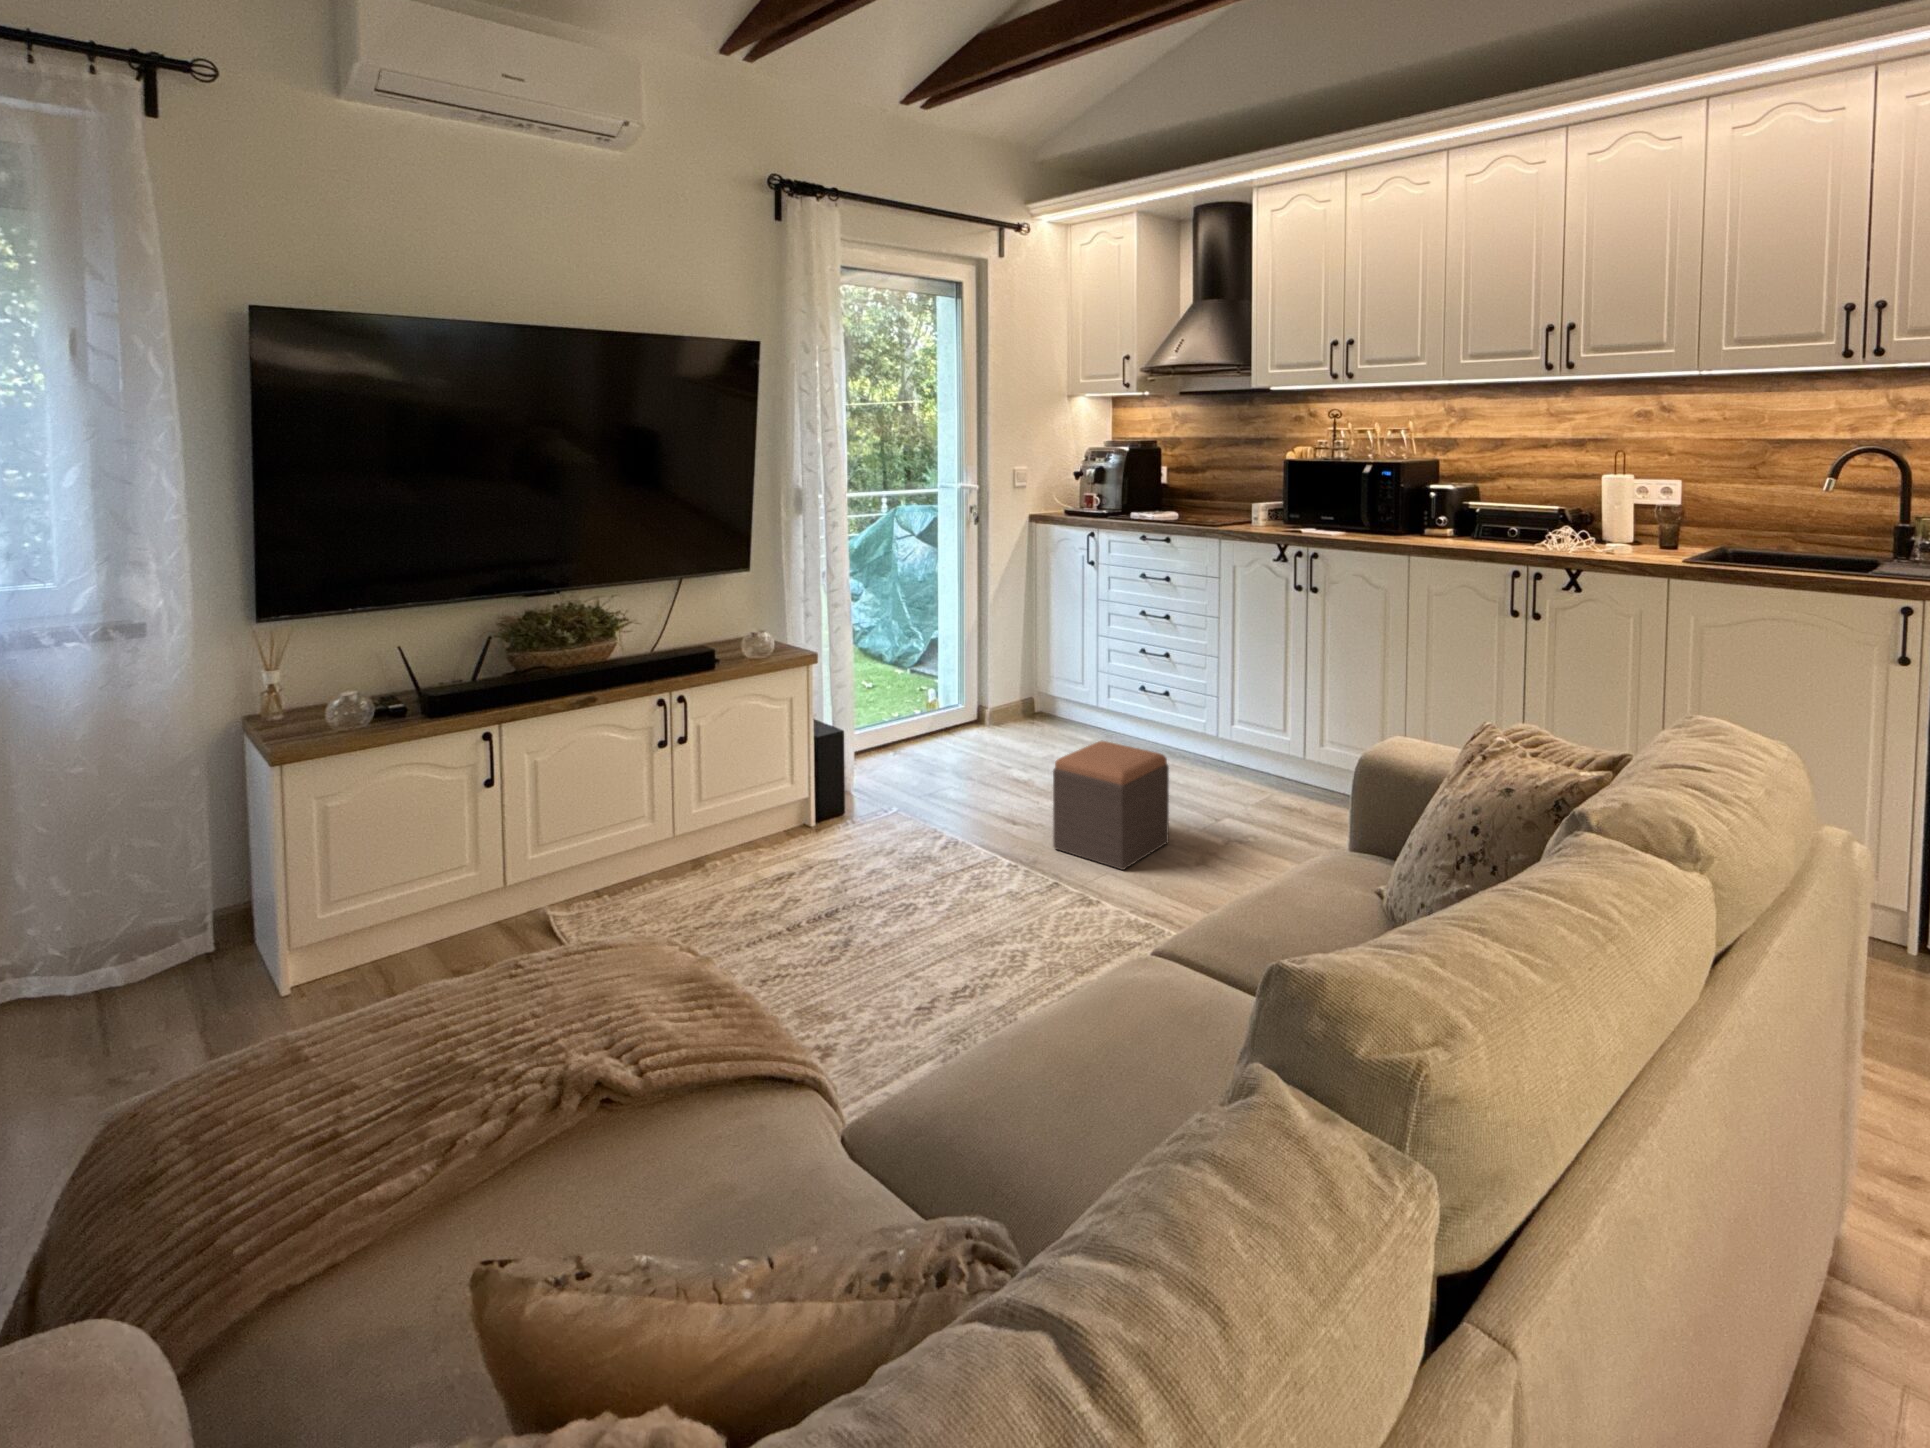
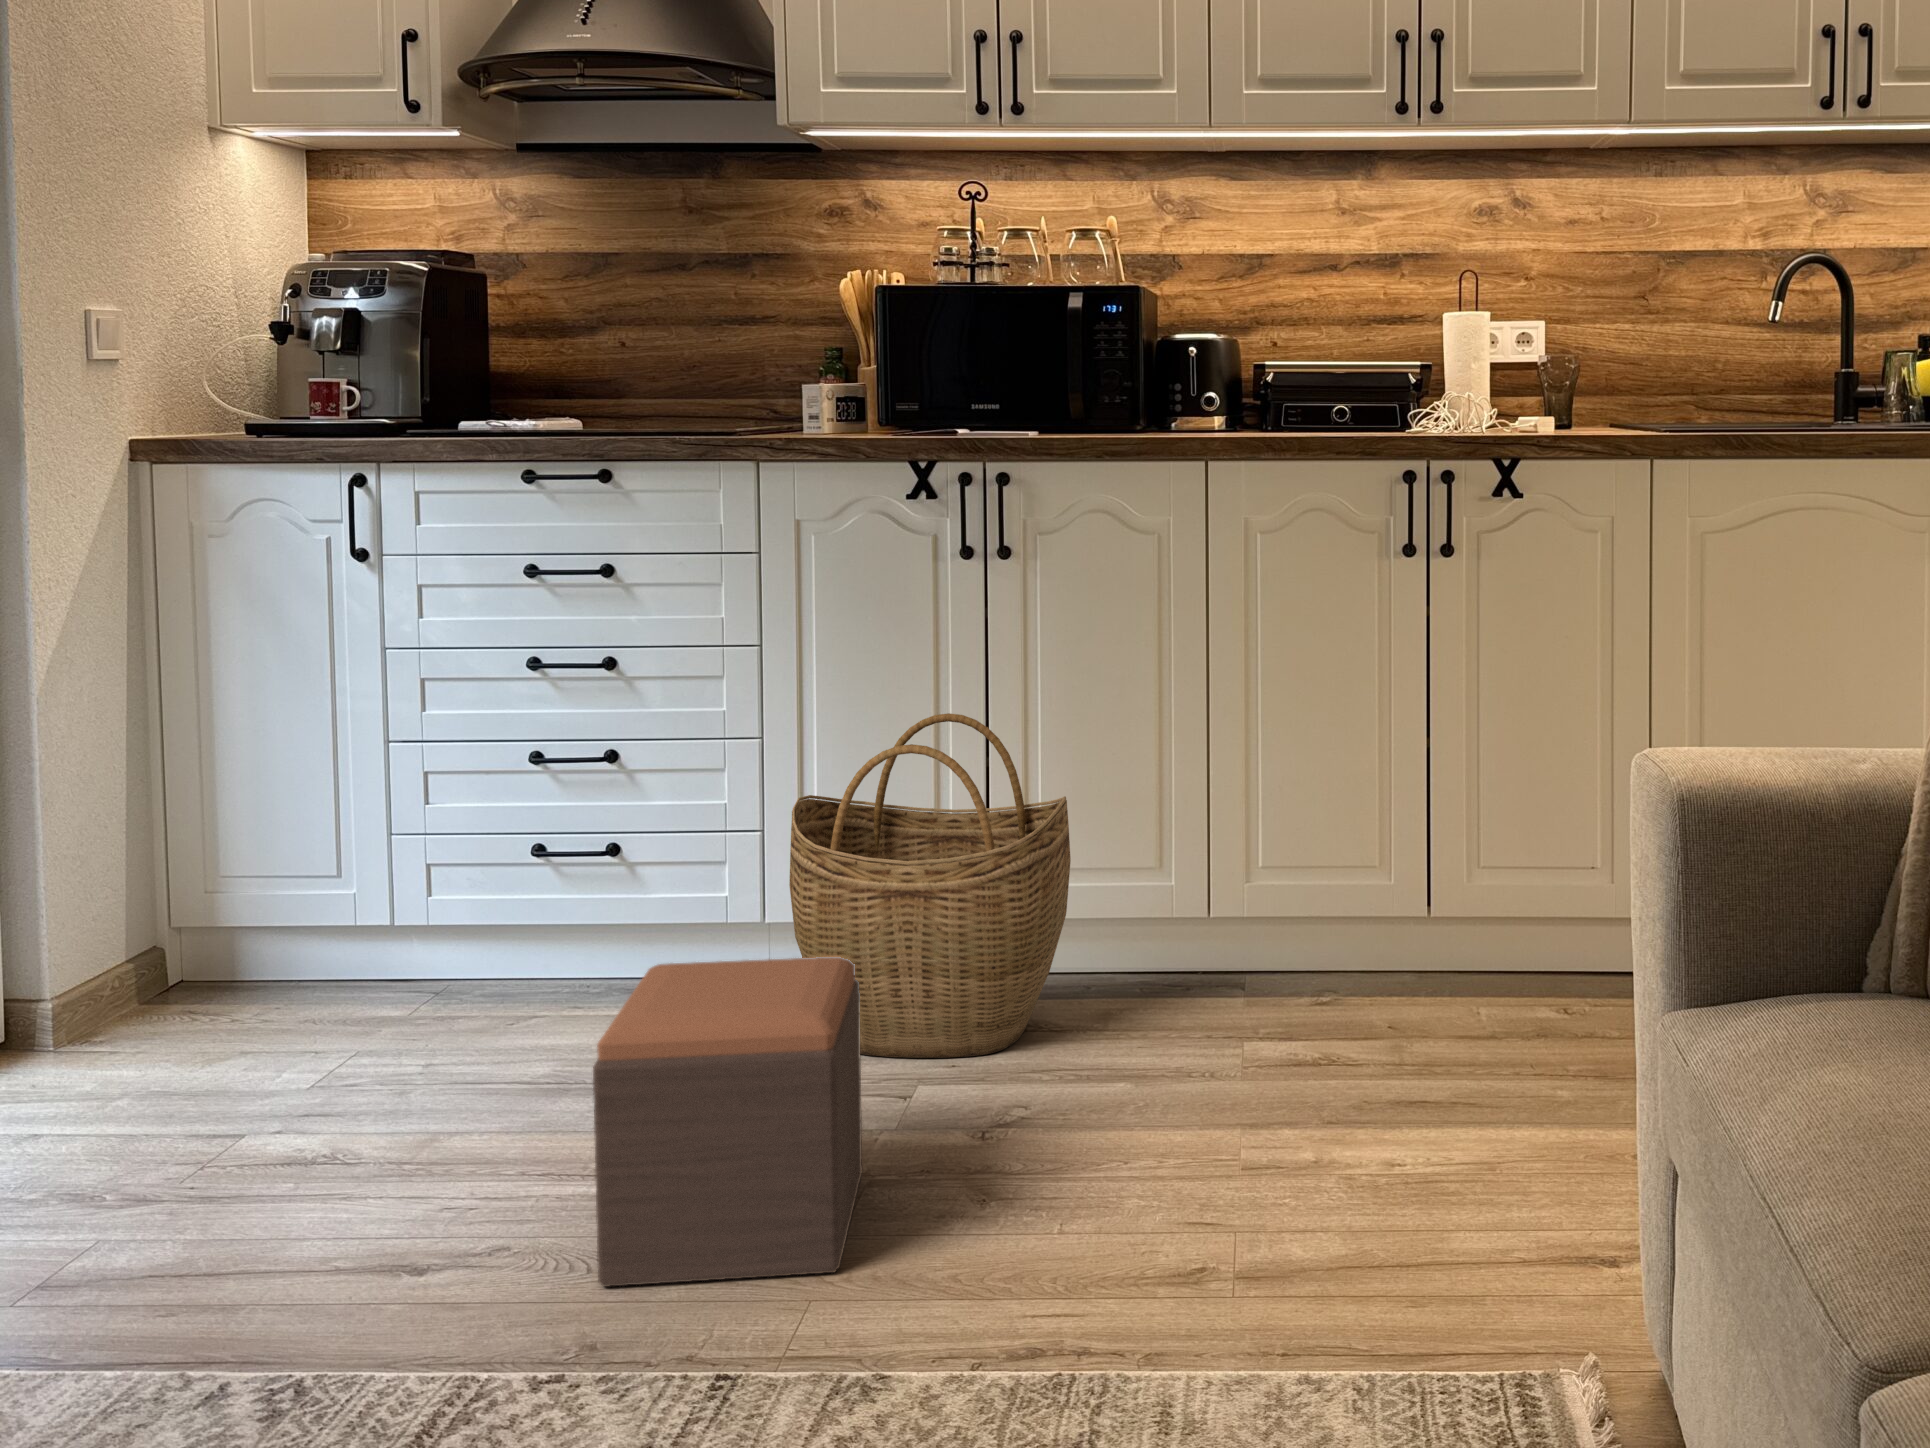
woven basket: none [1197,661,1322,816] -> present [789,713,1071,1058]

